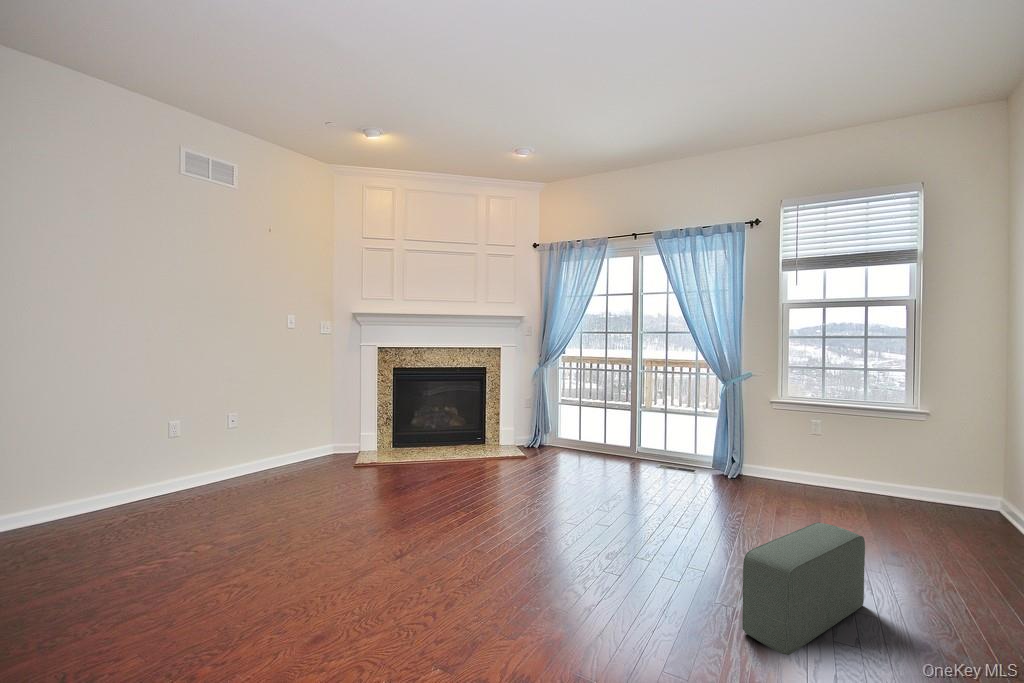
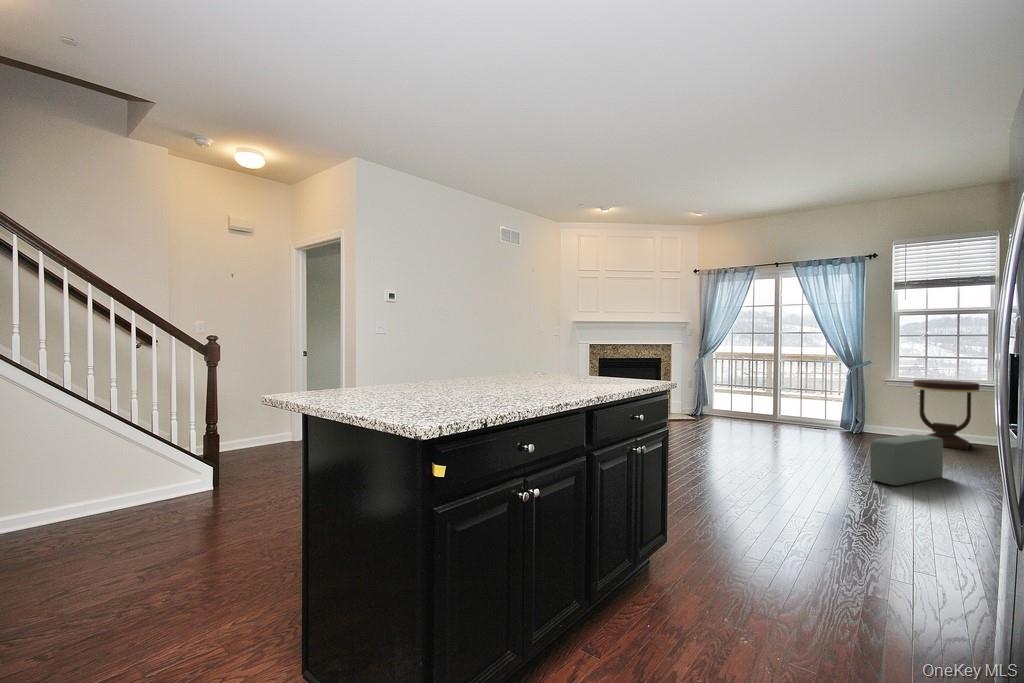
side table: none [808,402,897,512] -> present [913,380,979,450]

